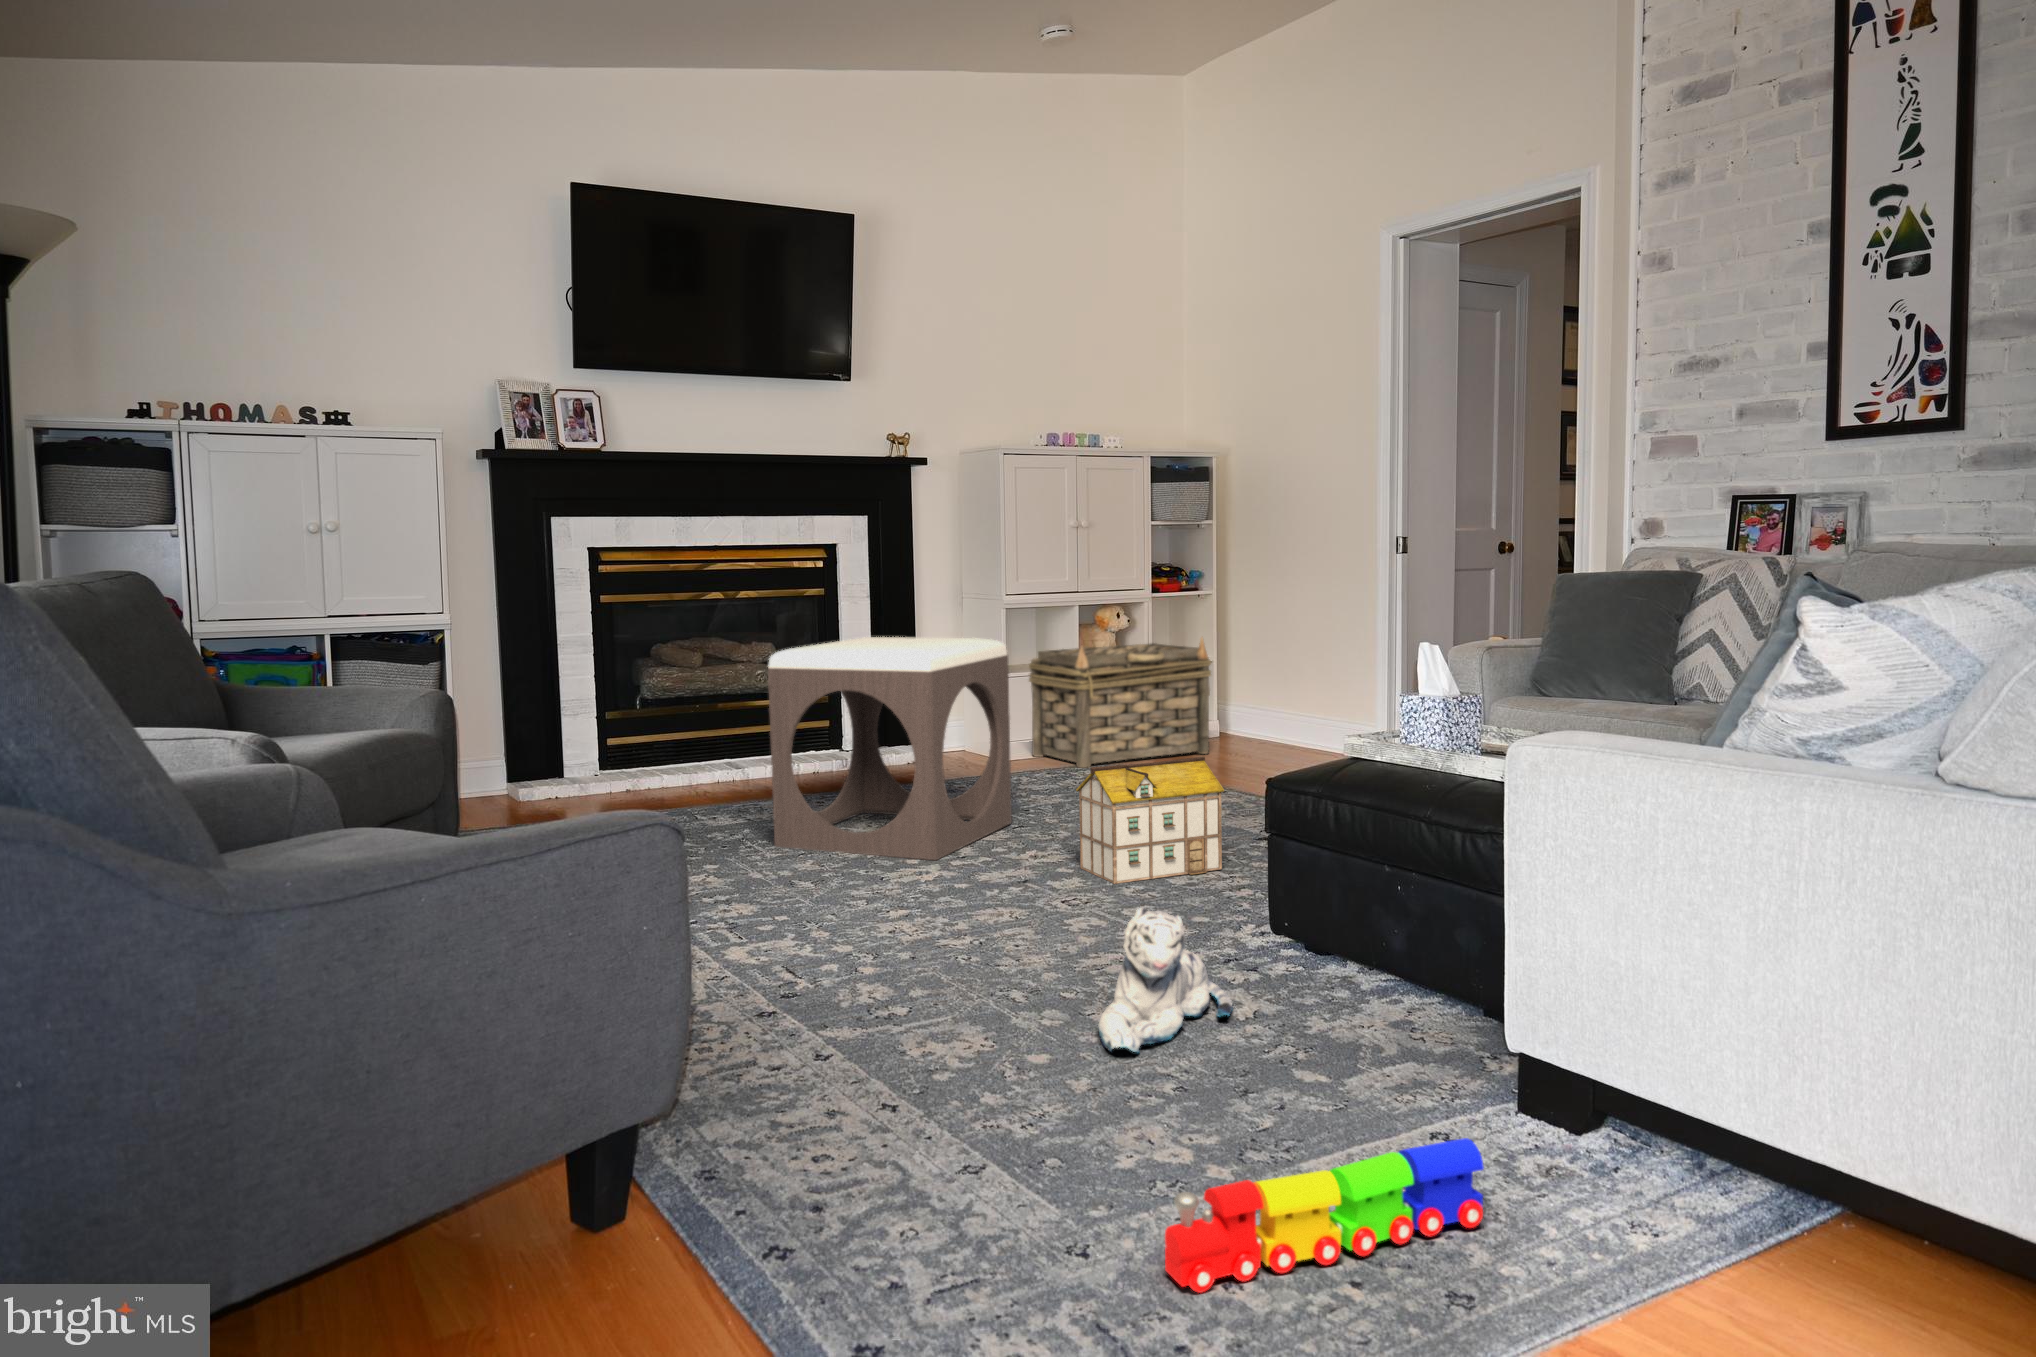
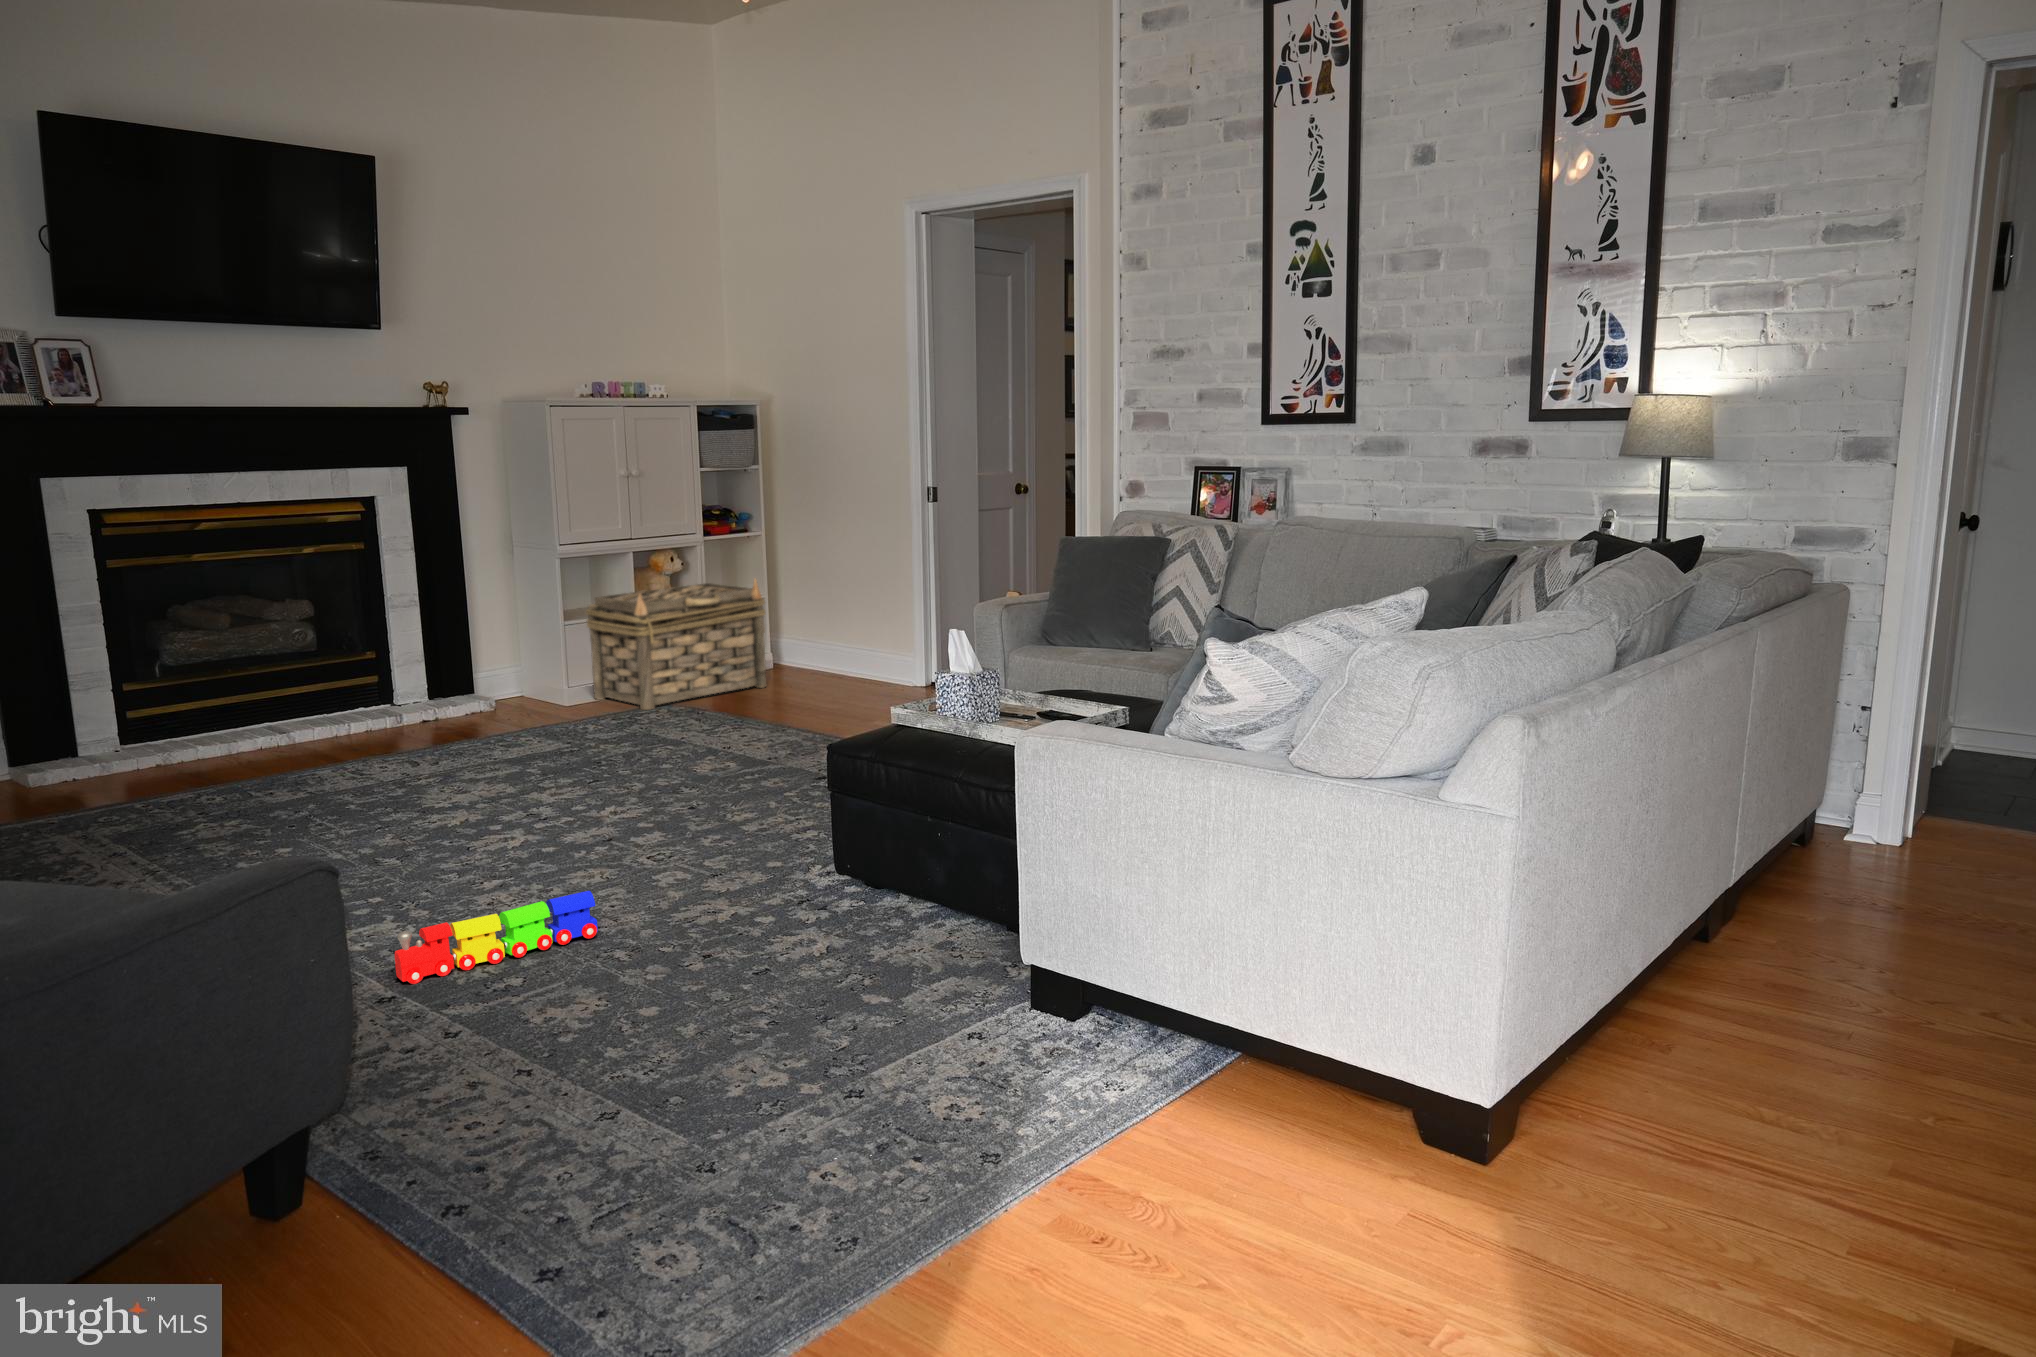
footstool: present [768,637,1012,860] -> none [327,606,586,825]
toy house: present [1076,757,1224,884] -> none [652,713,789,836]
plush toy: present [1098,908,1232,1052] -> none [698,874,810,999]
toy train: present [1165,1138,1484,1293] -> present [395,891,598,984]

